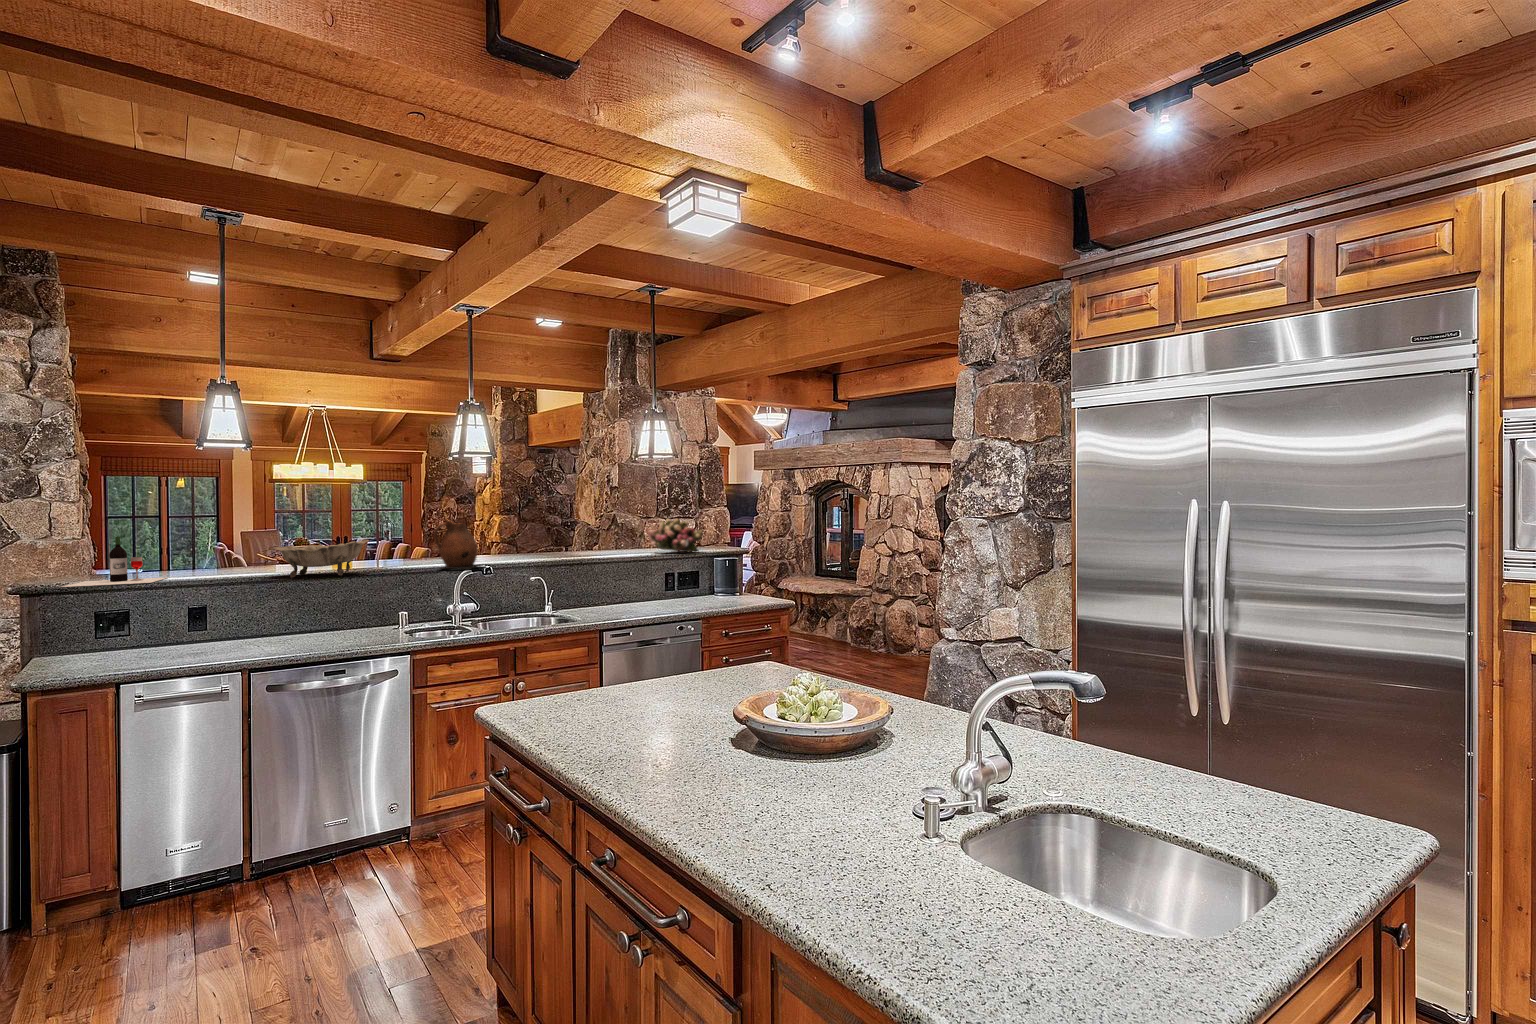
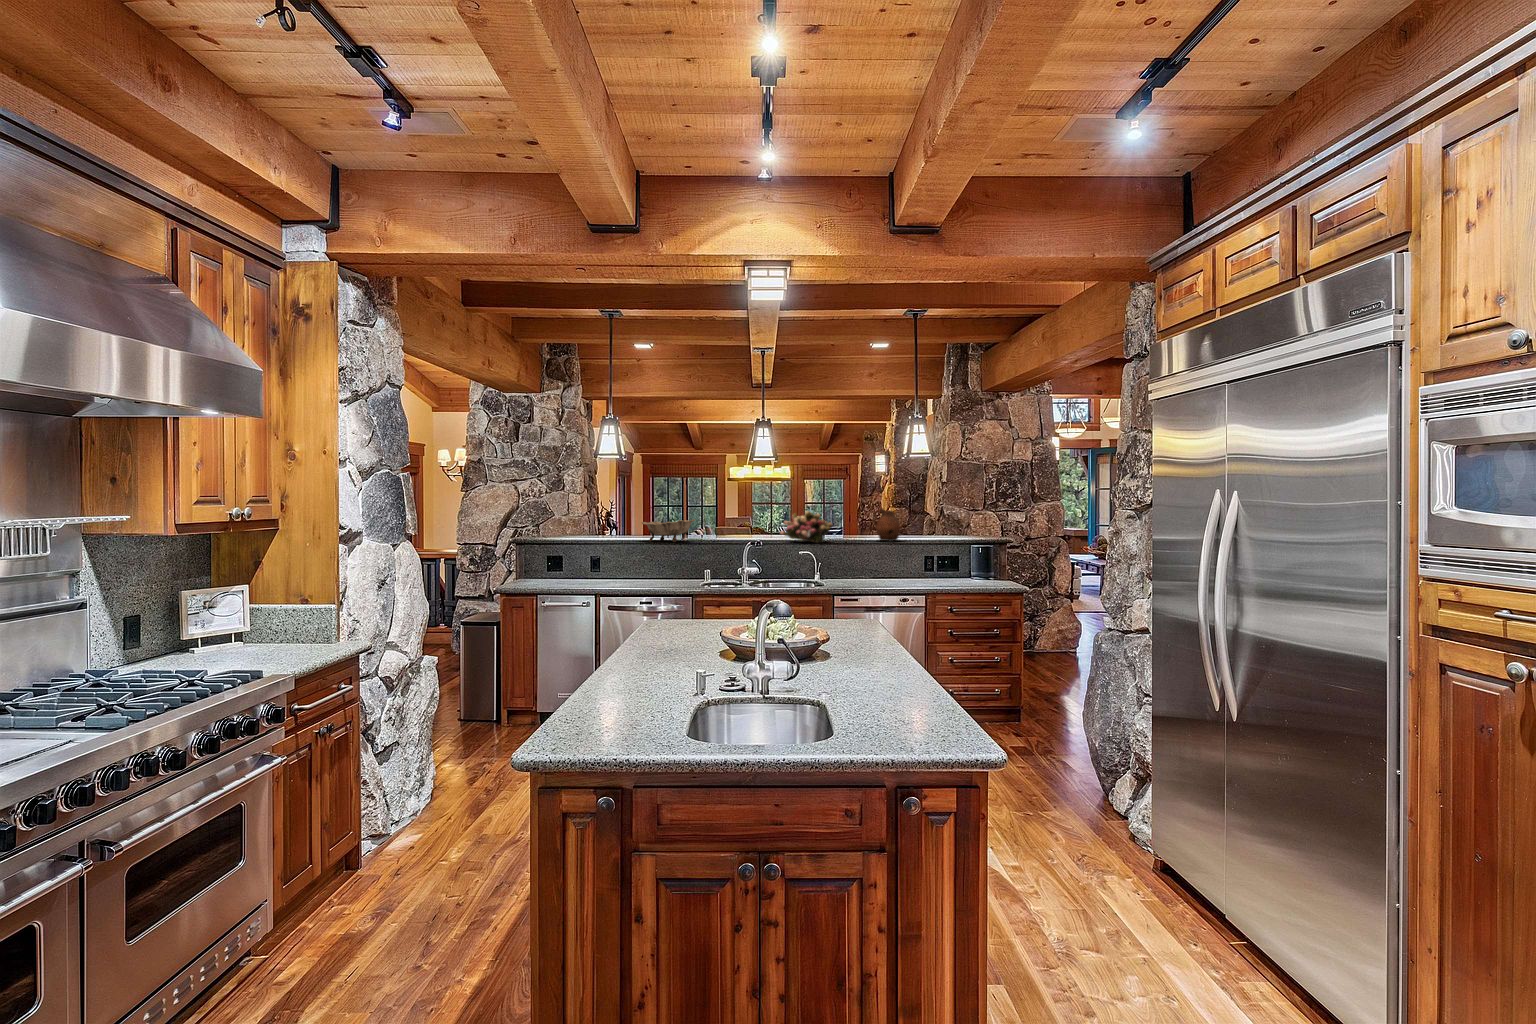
ceramic pitcher: present [434,519,479,569] -> present [873,507,901,541]
flower arrangement: present [648,519,703,553] -> present [780,511,833,543]
wine bottle: present [62,537,167,587] -> none [548,512,604,540]

